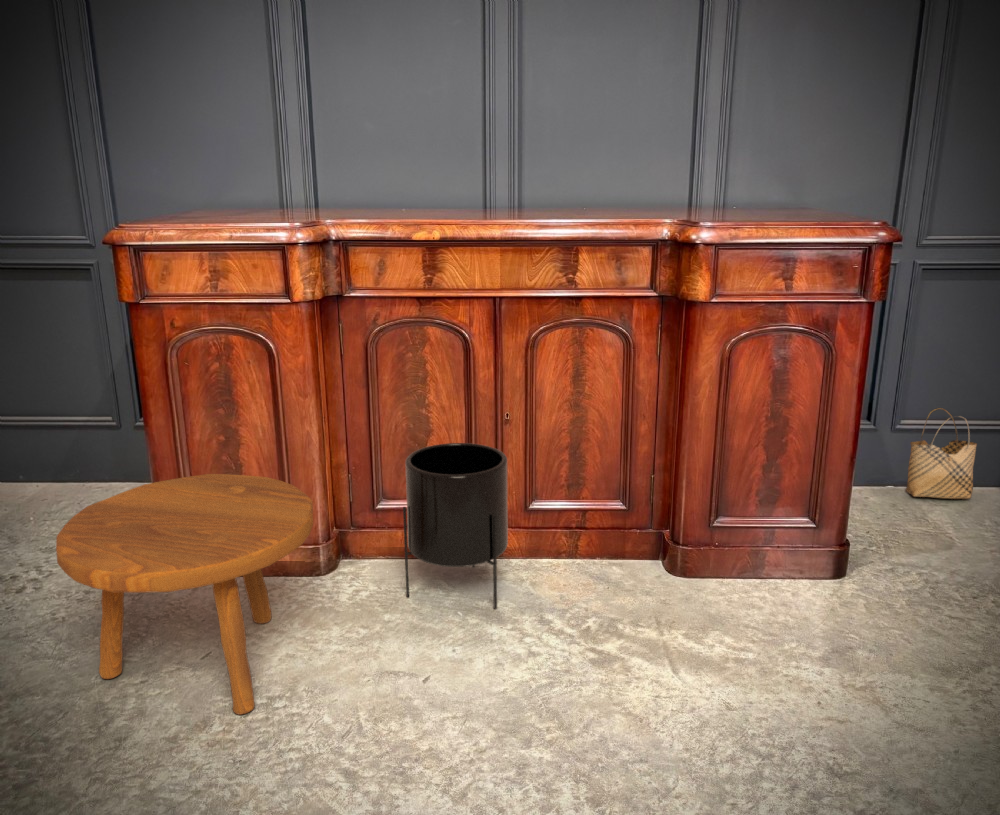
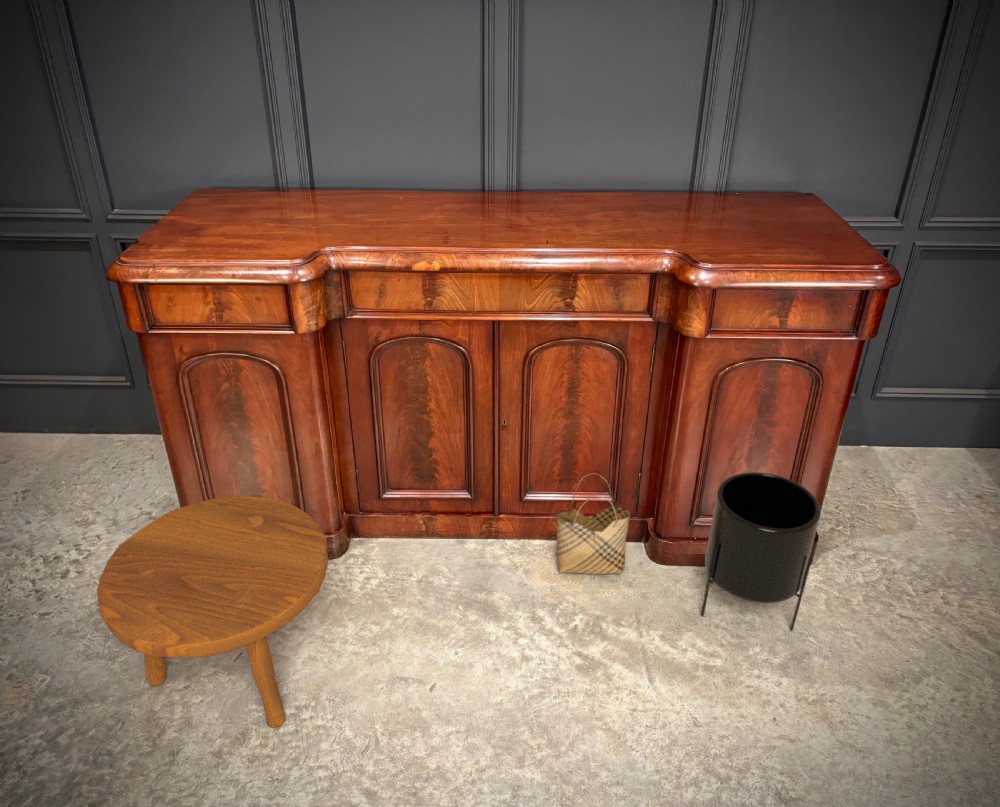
woven basket: present [906,408,977,499] -> present [555,473,630,574]
planter: present [403,443,508,609] -> present [701,472,821,631]

